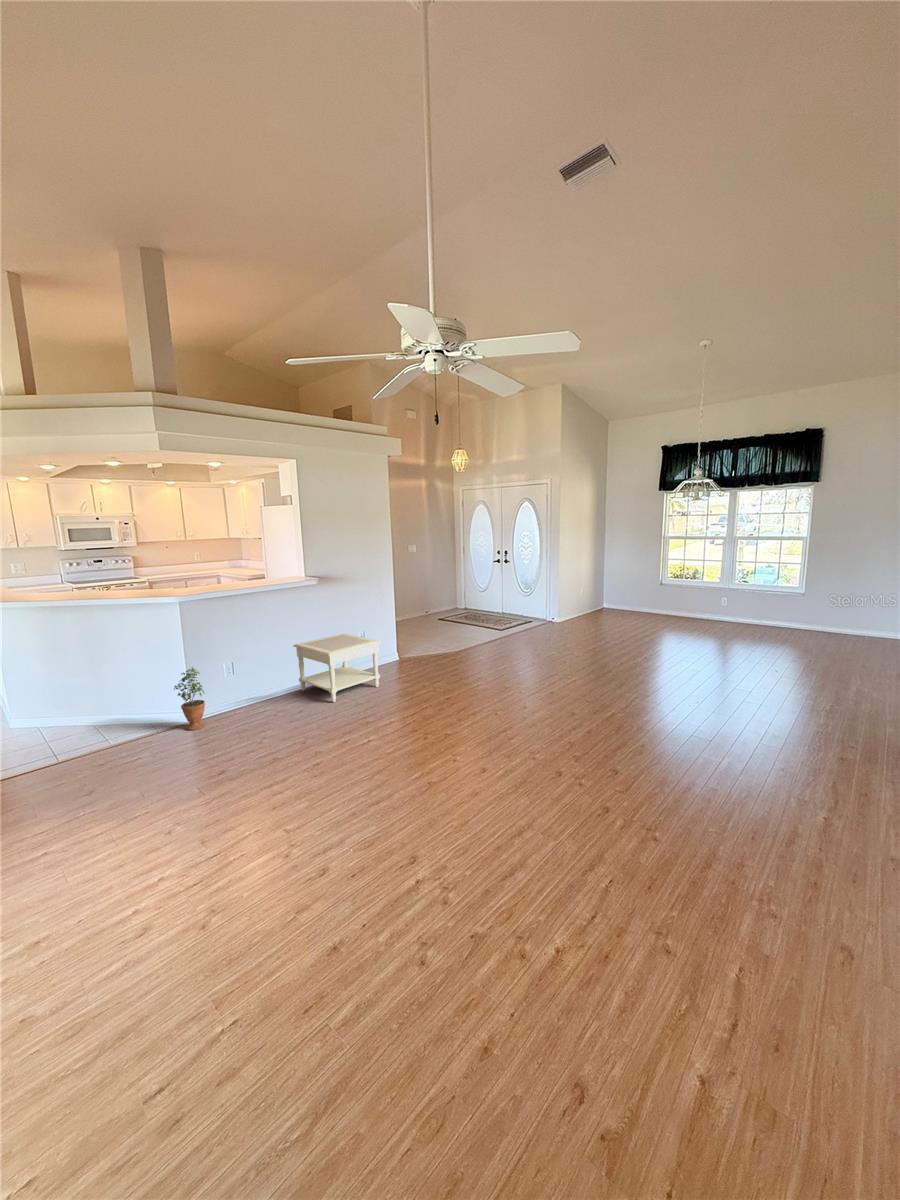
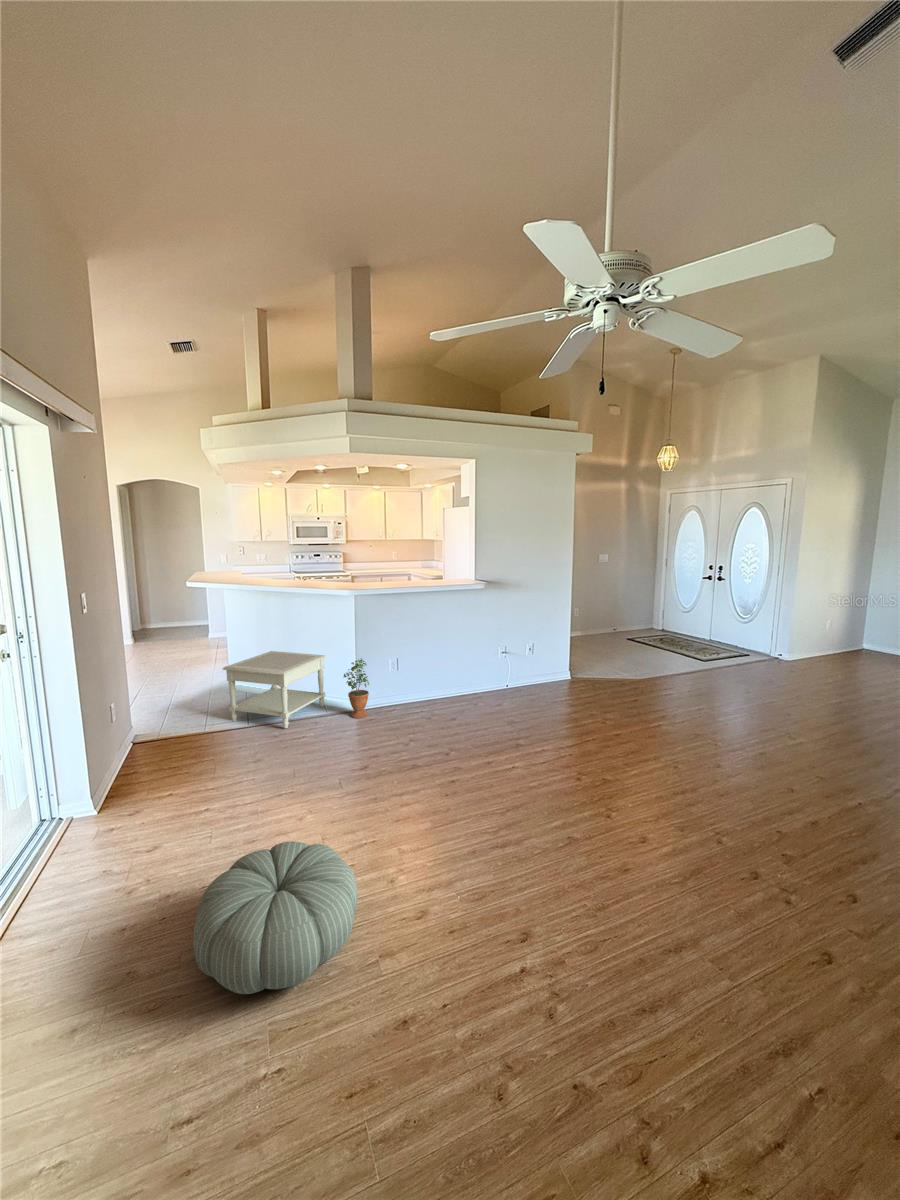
side table: present [293,633,381,702] -> present [223,651,327,728]
pouf: none [100,839,269,983] -> present [193,841,358,994]

